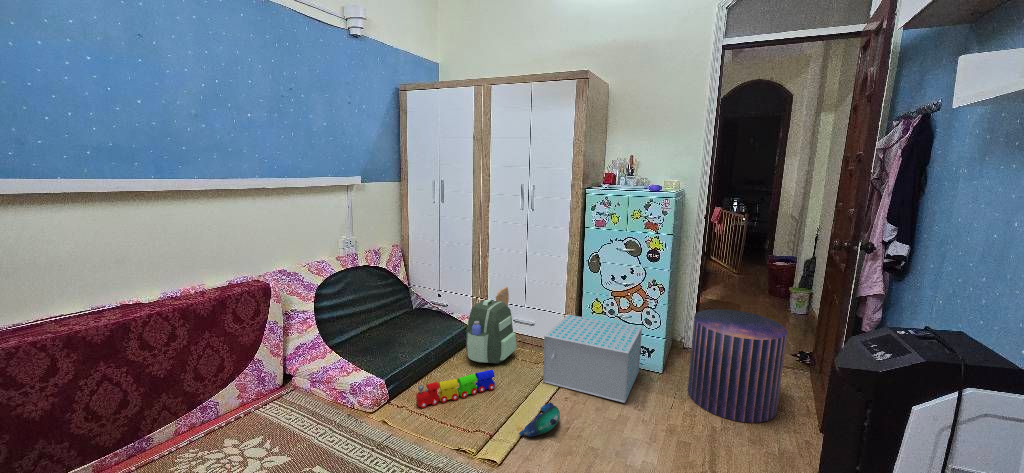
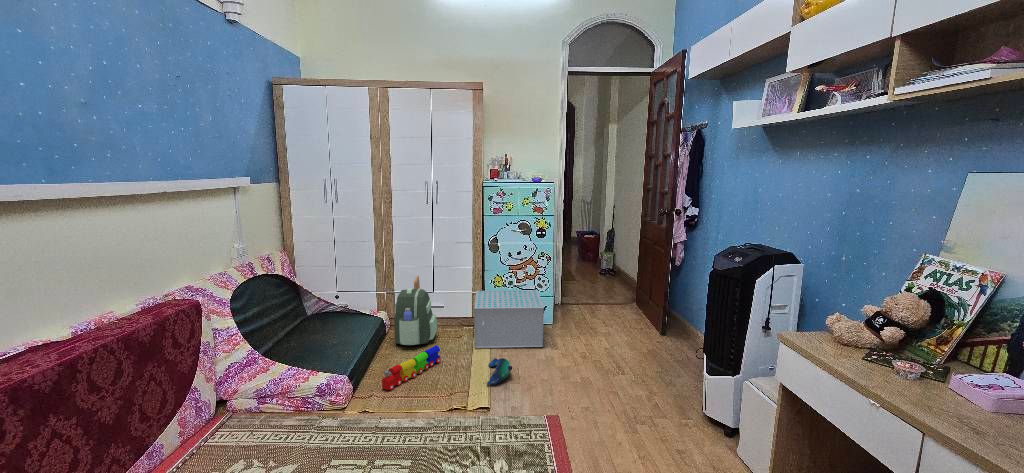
pouf: present [688,309,787,423] -> none [574,267,635,340]

